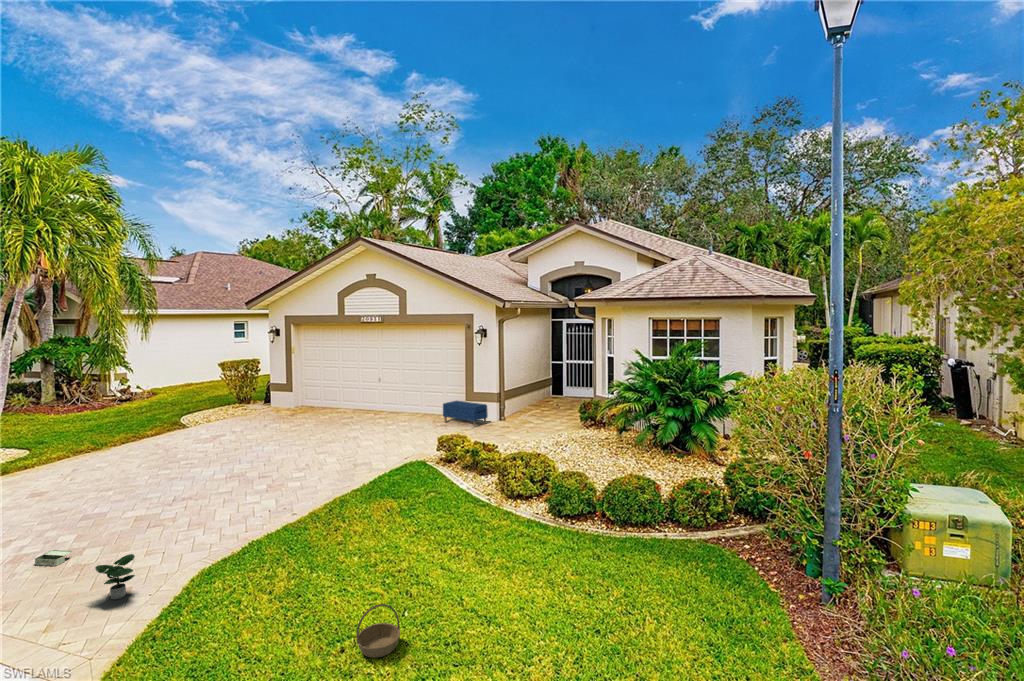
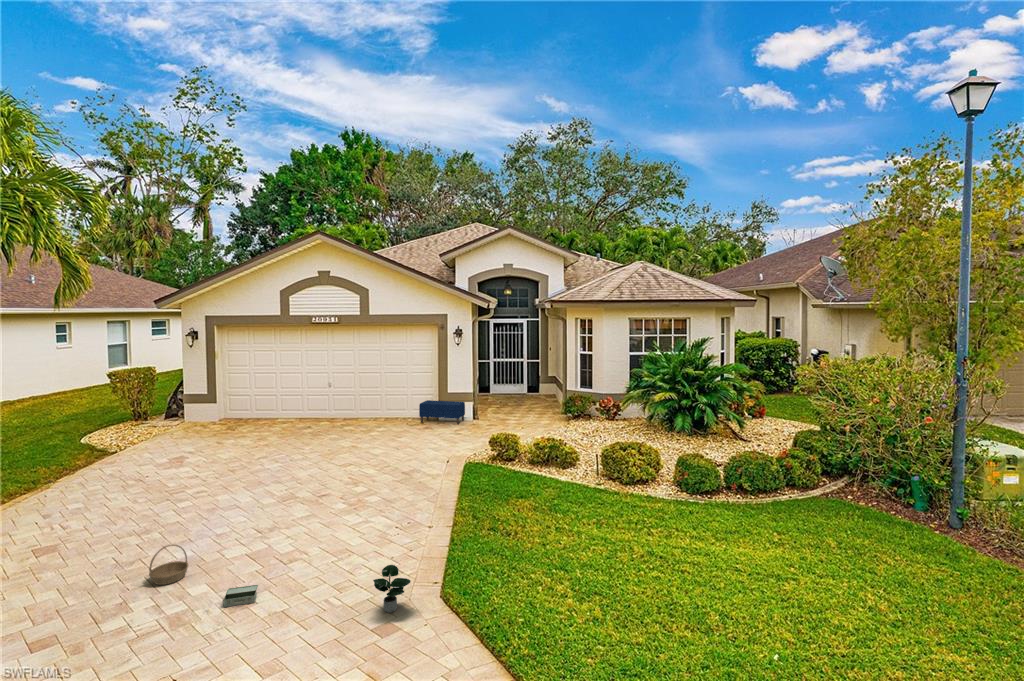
basket: present [356,604,400,658] -> present [149,544,188,585]

